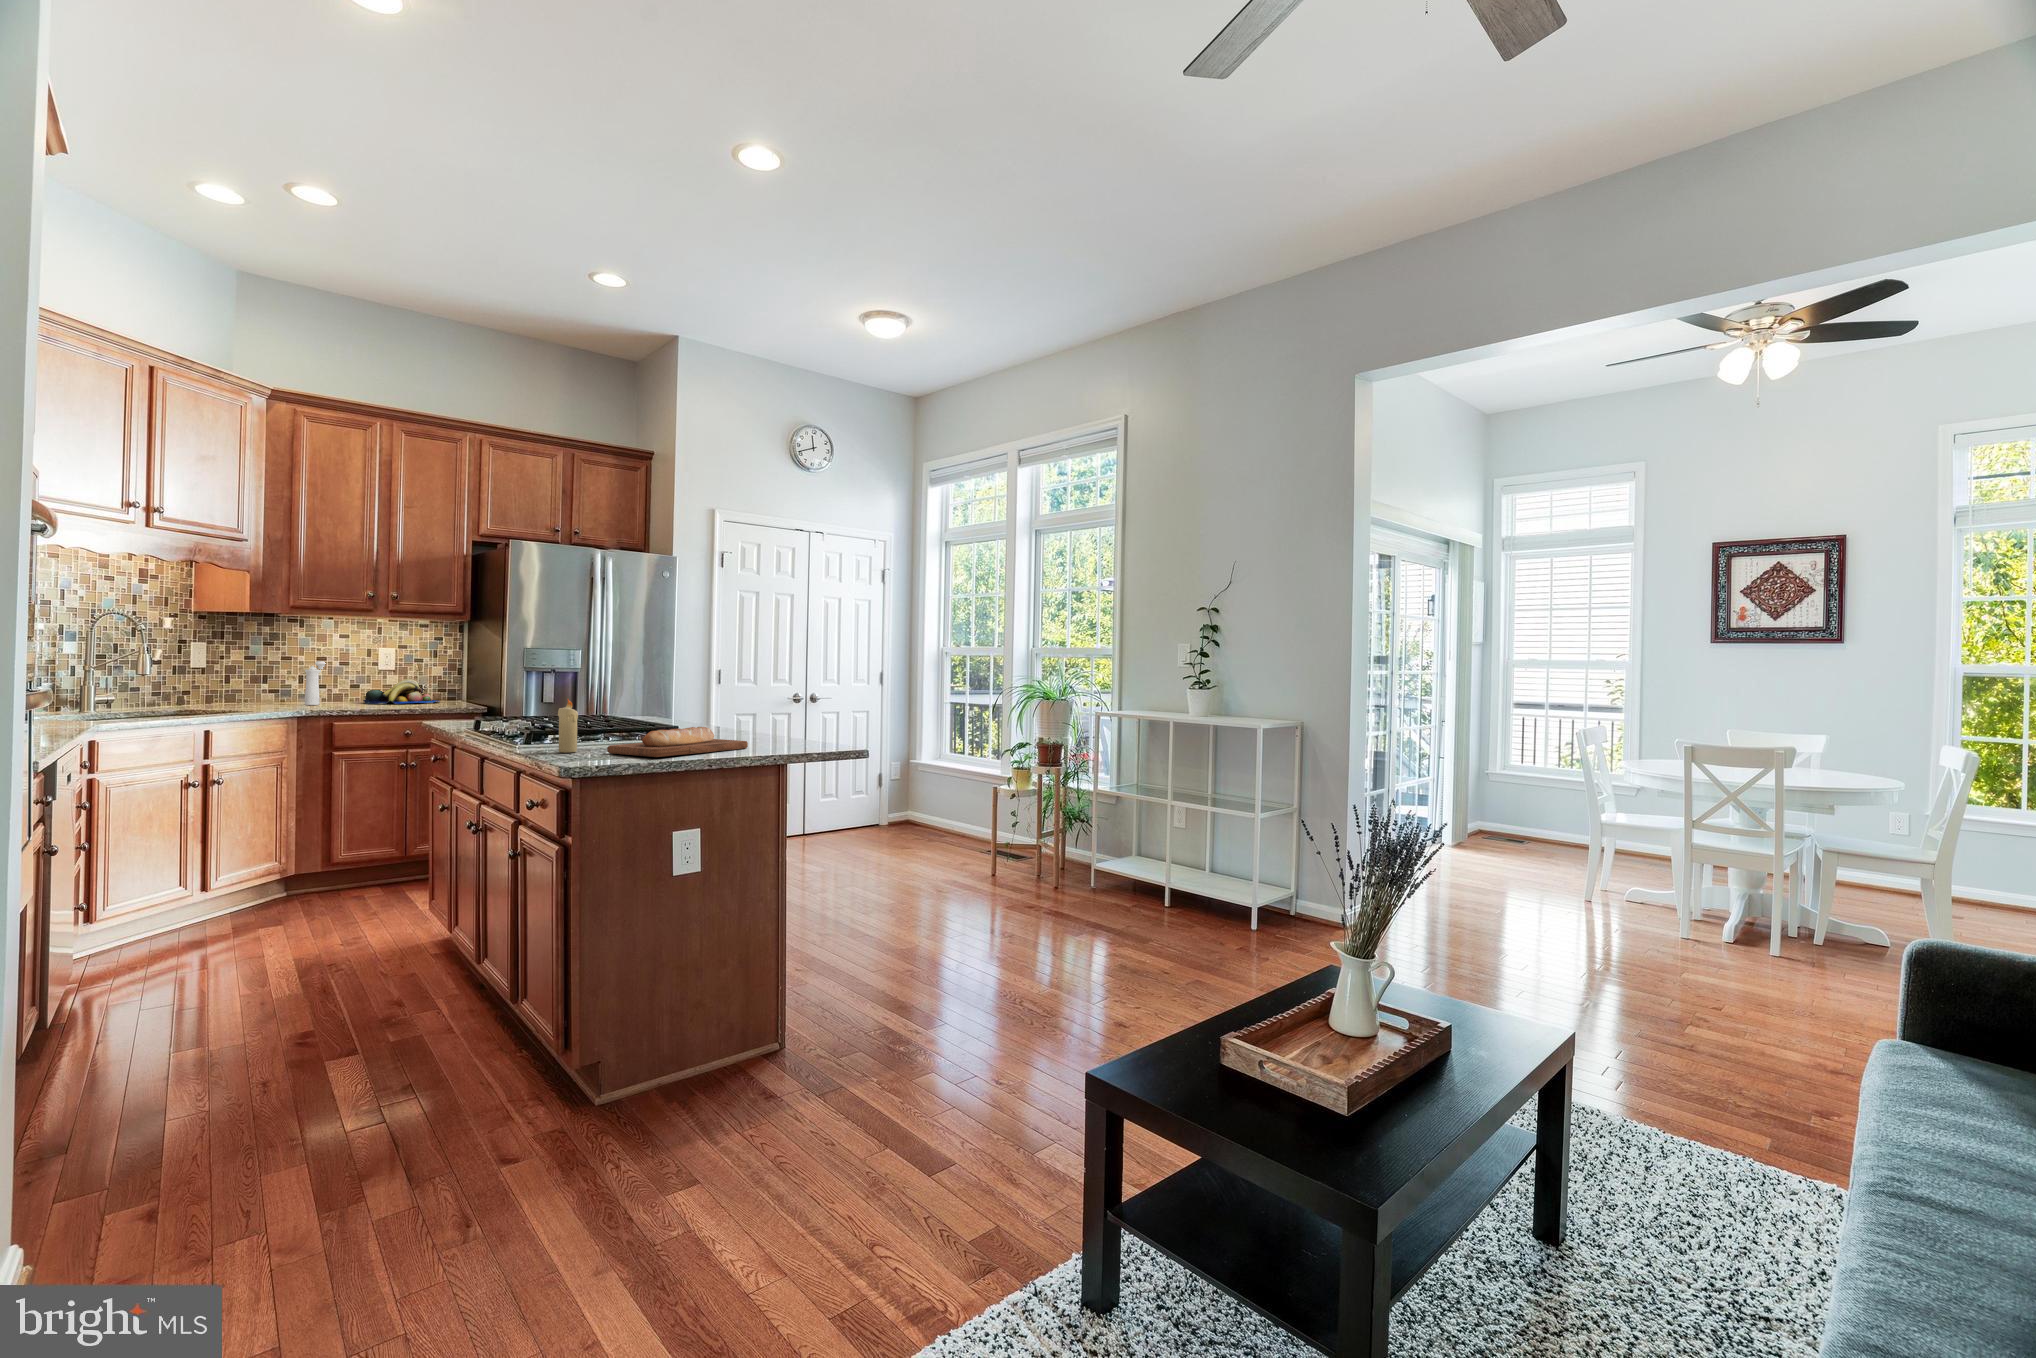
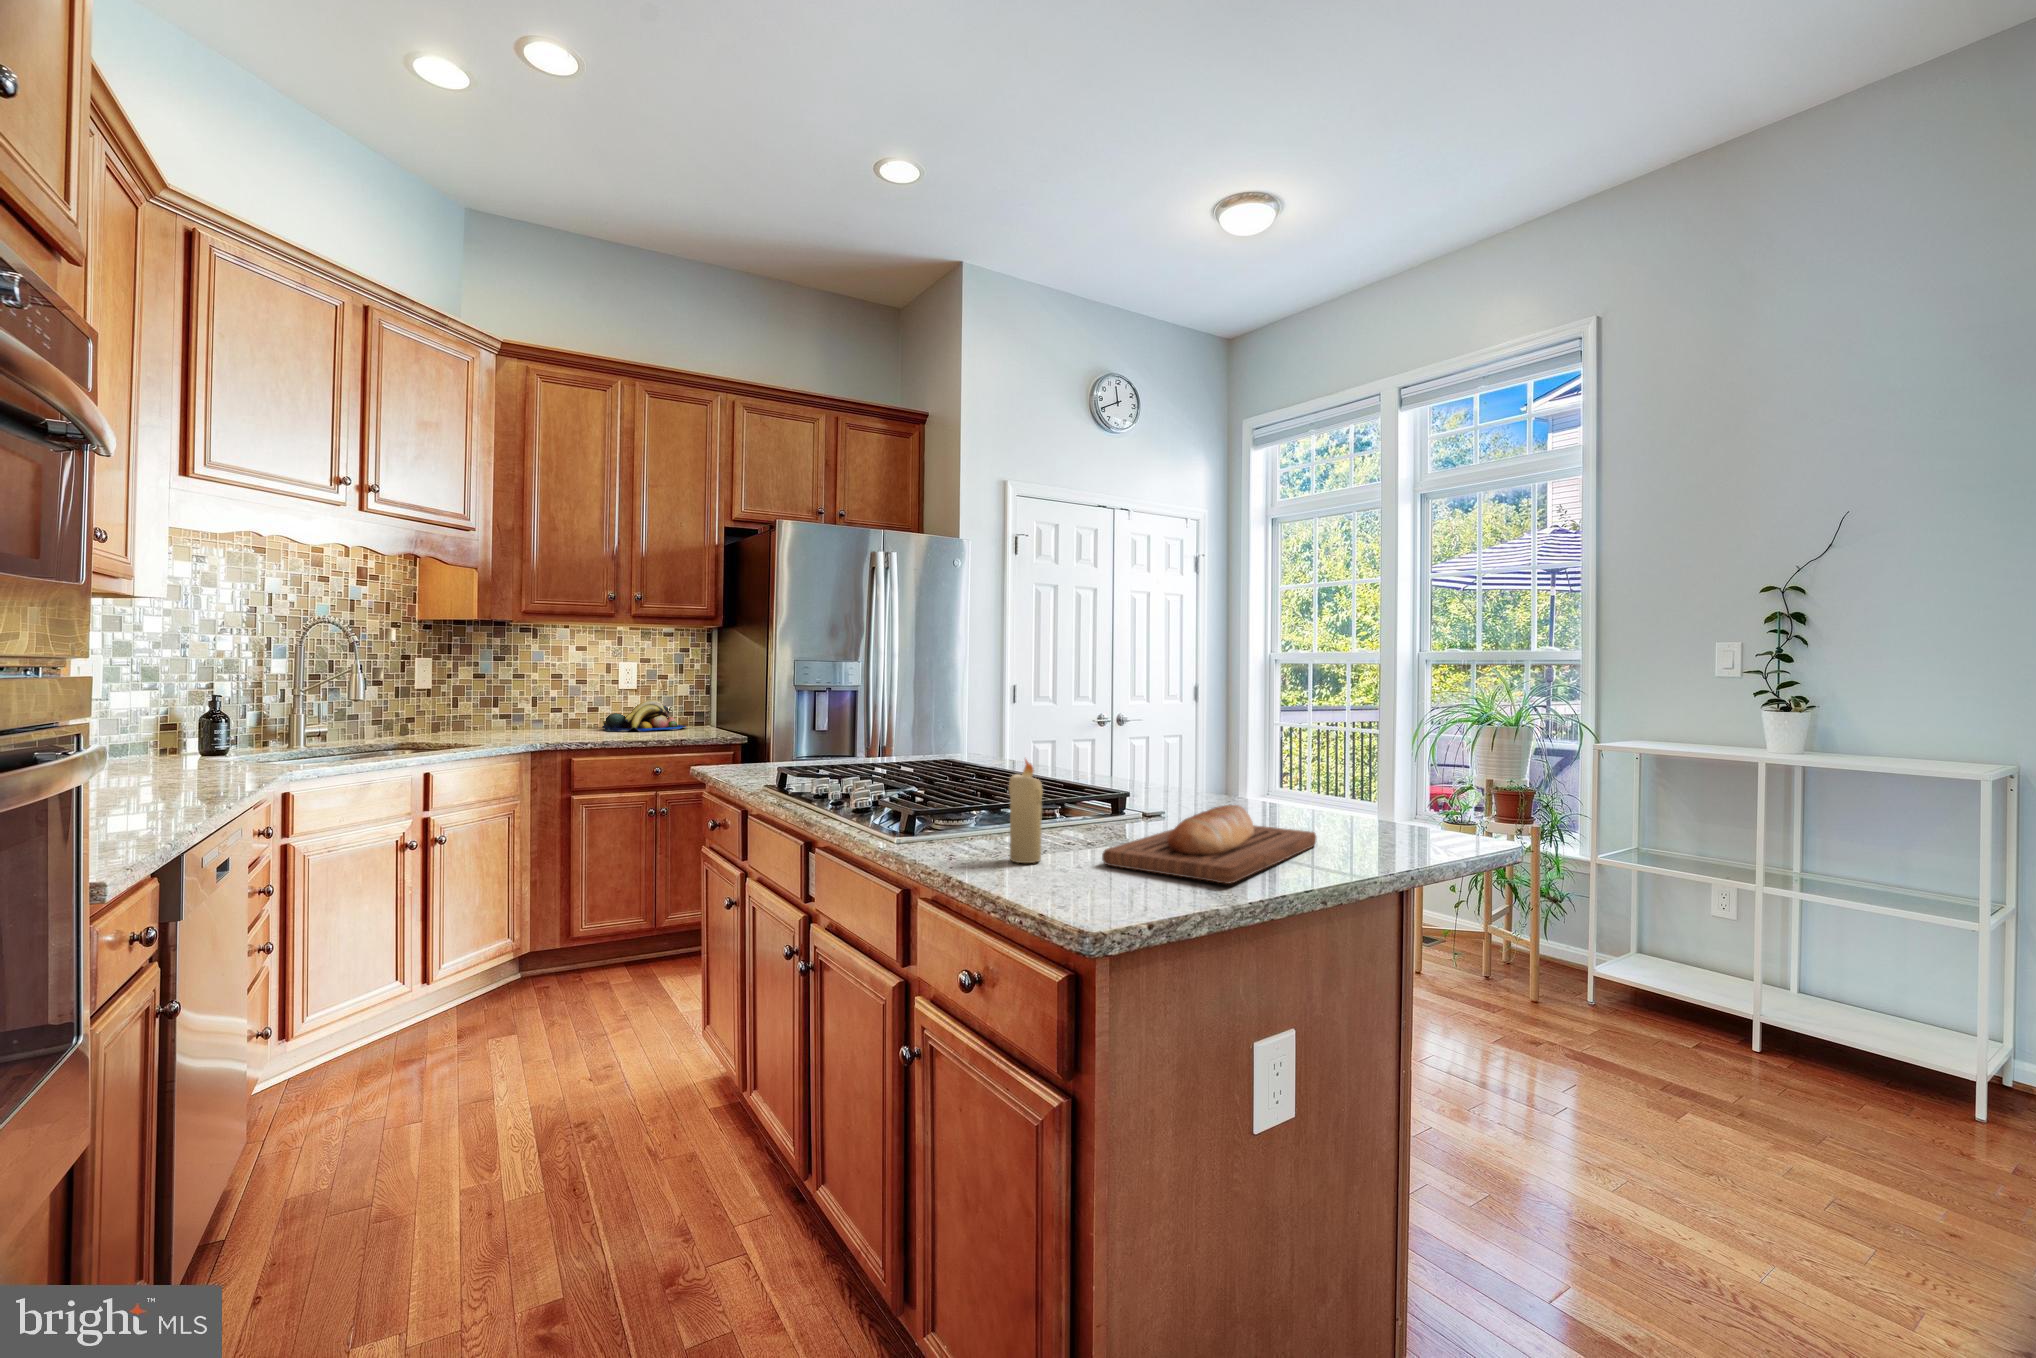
pepper mill: present [305,661,326,705] -> none [539,679,562,734]

